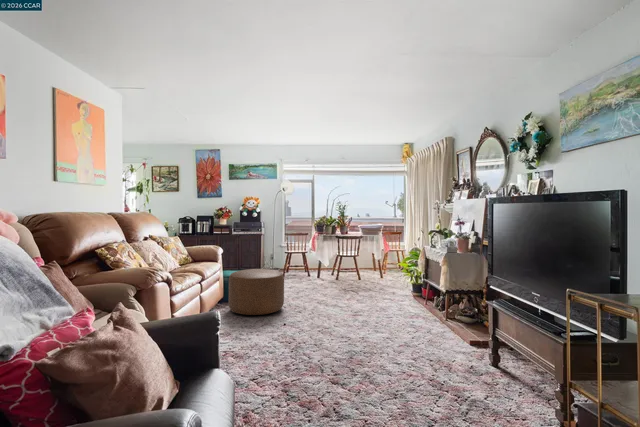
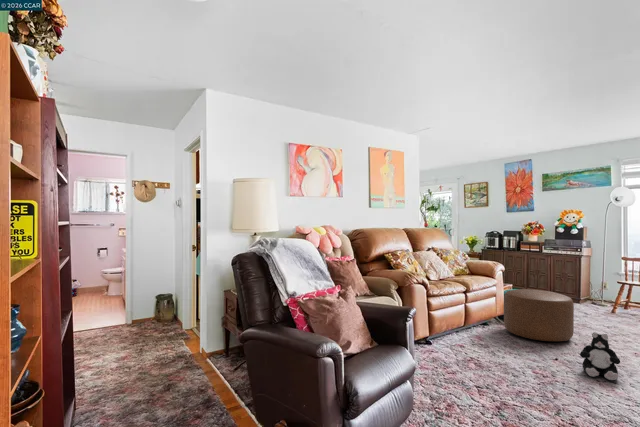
plush toy: none [306,297,335,334] -> present [580,332,620,380]

